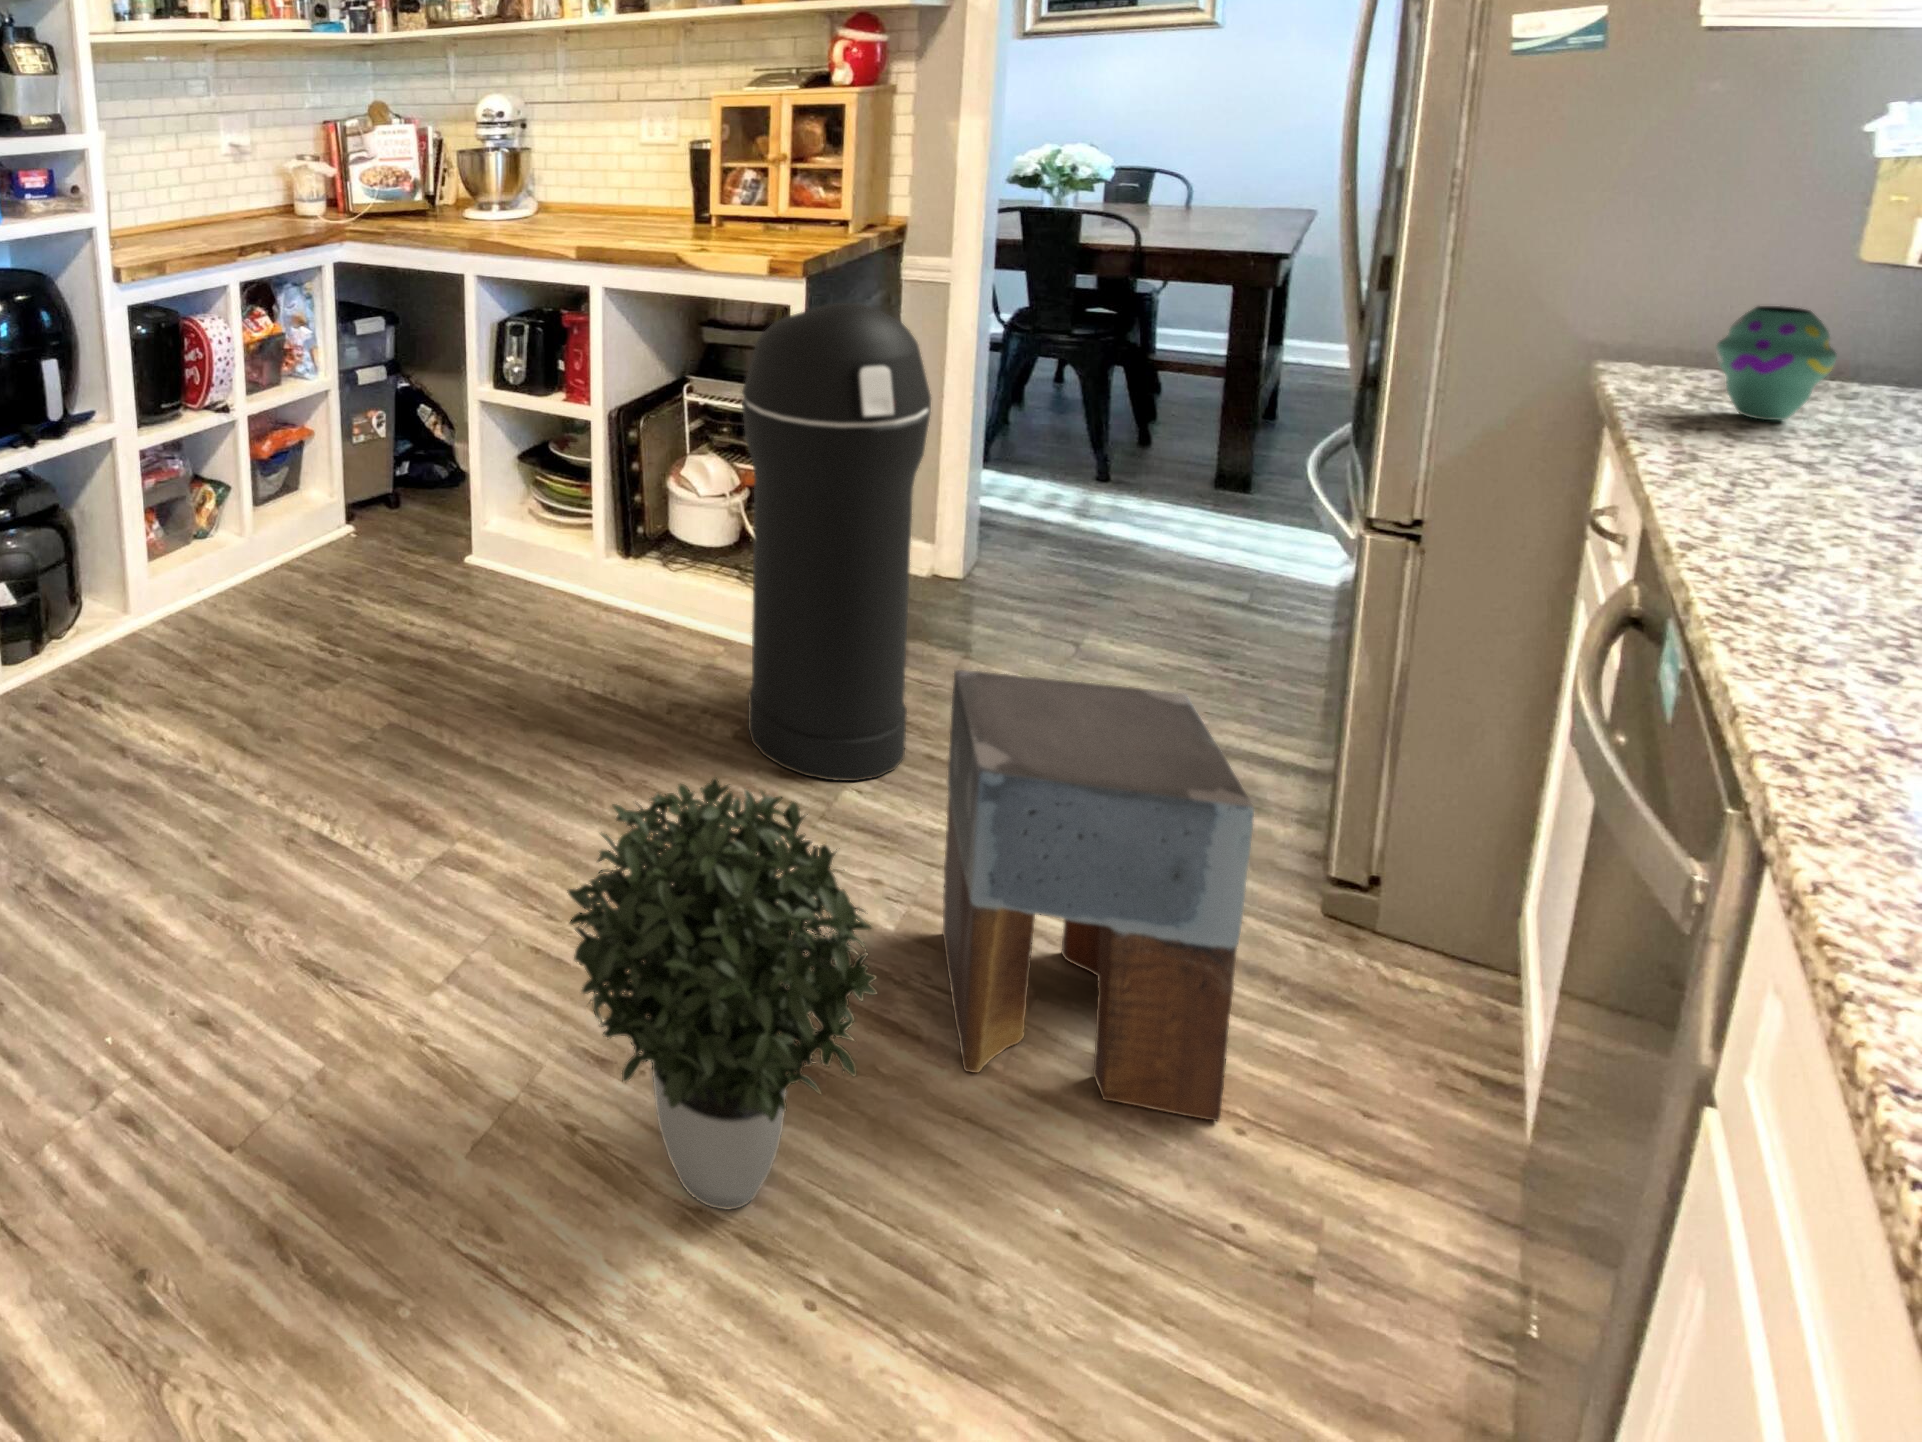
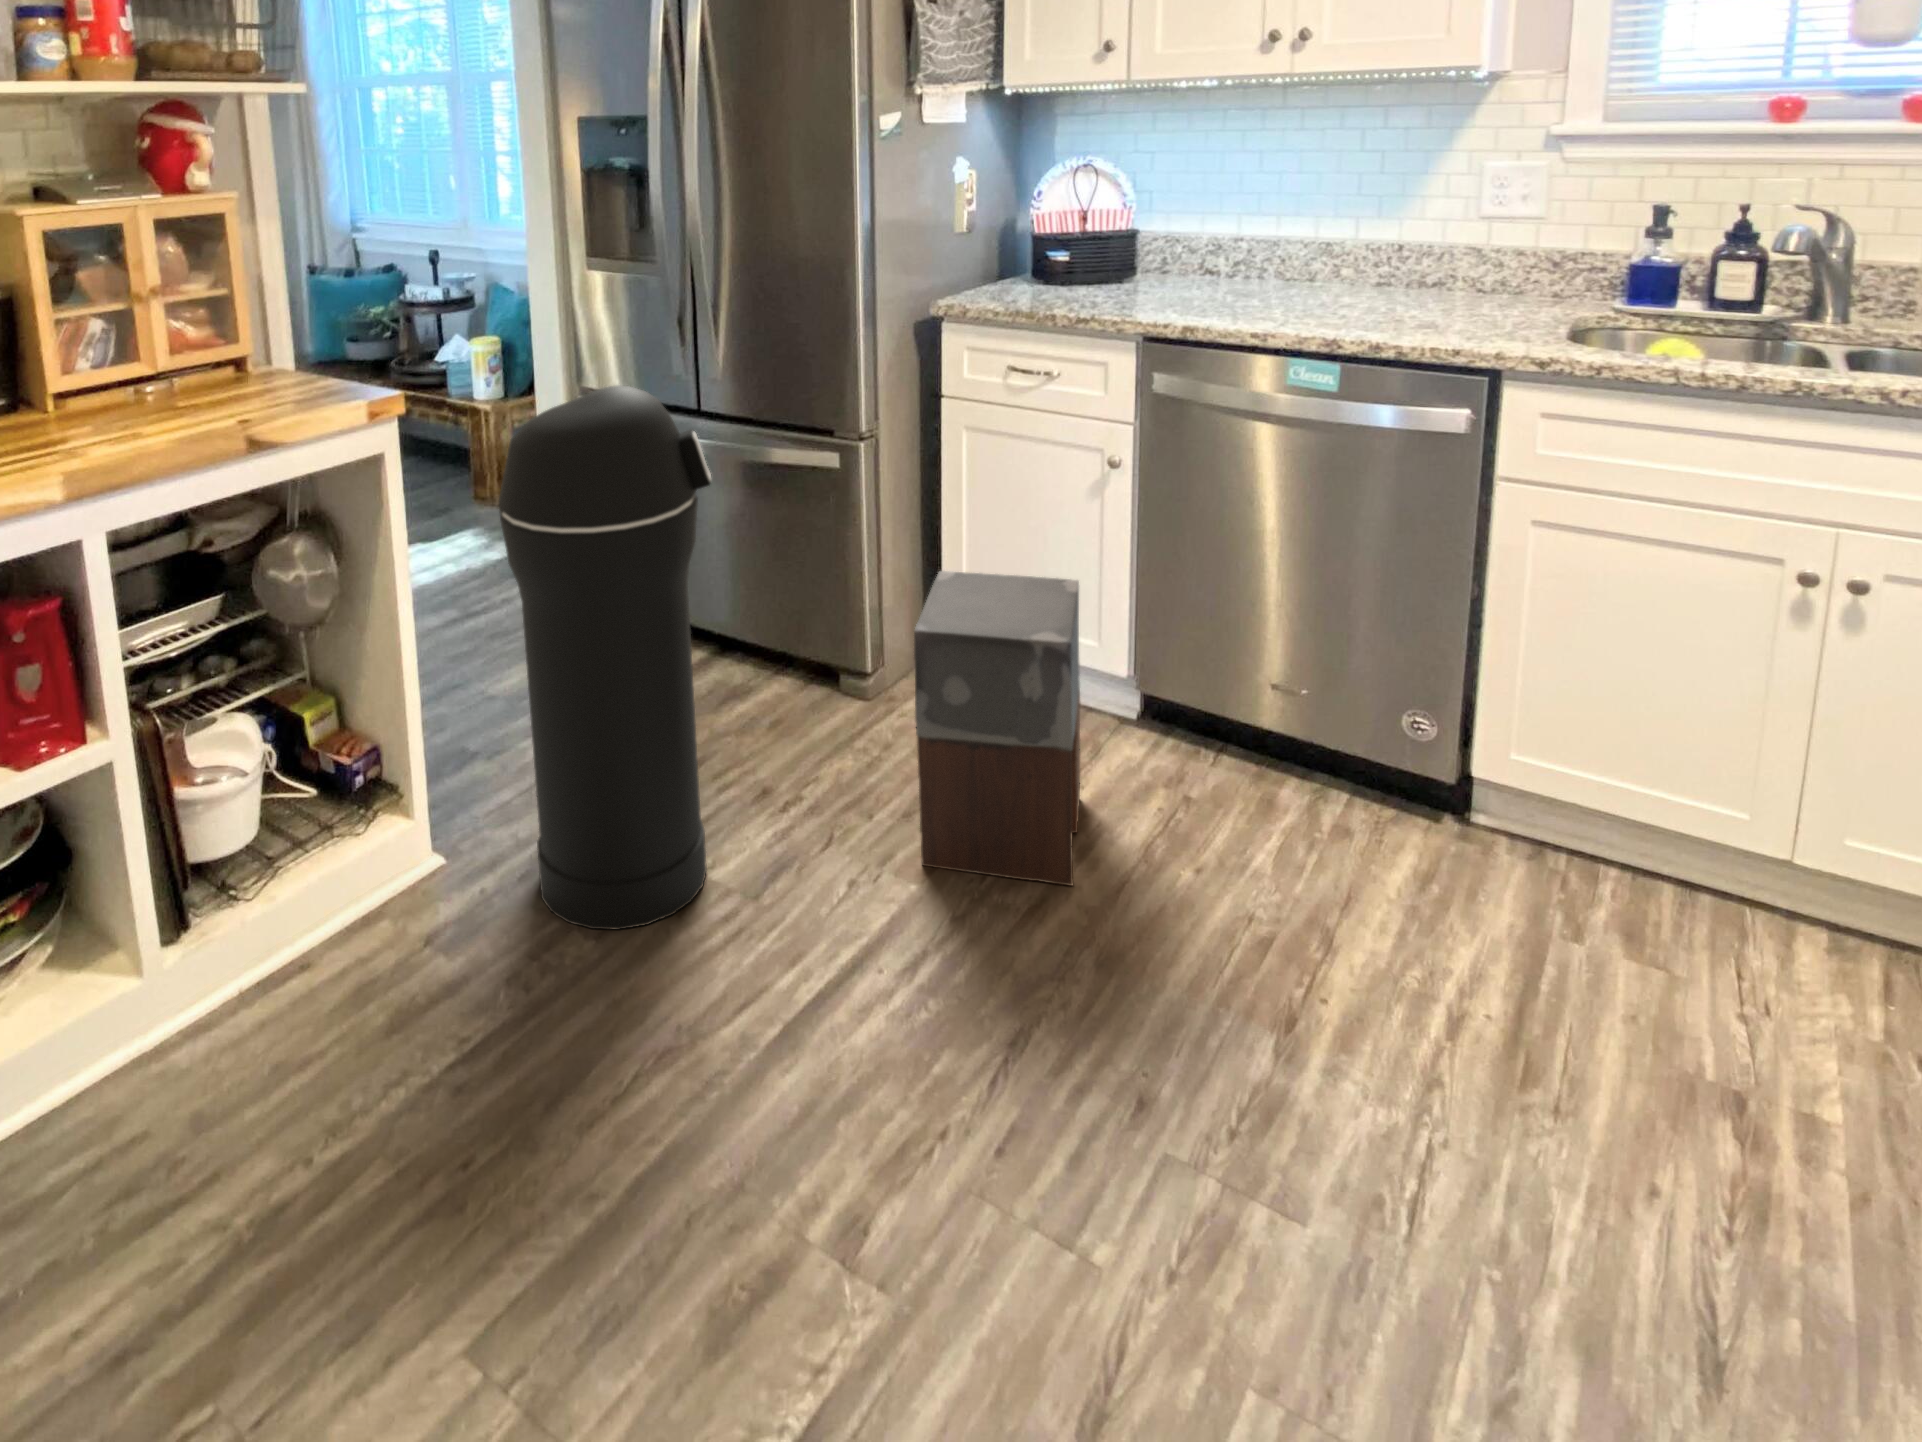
vase: present [1716,306,1837,420] -> none [1004,247,1043,302]
potted plant: present [568,778,877,1210] -> none [1100,696,1380,1062]

